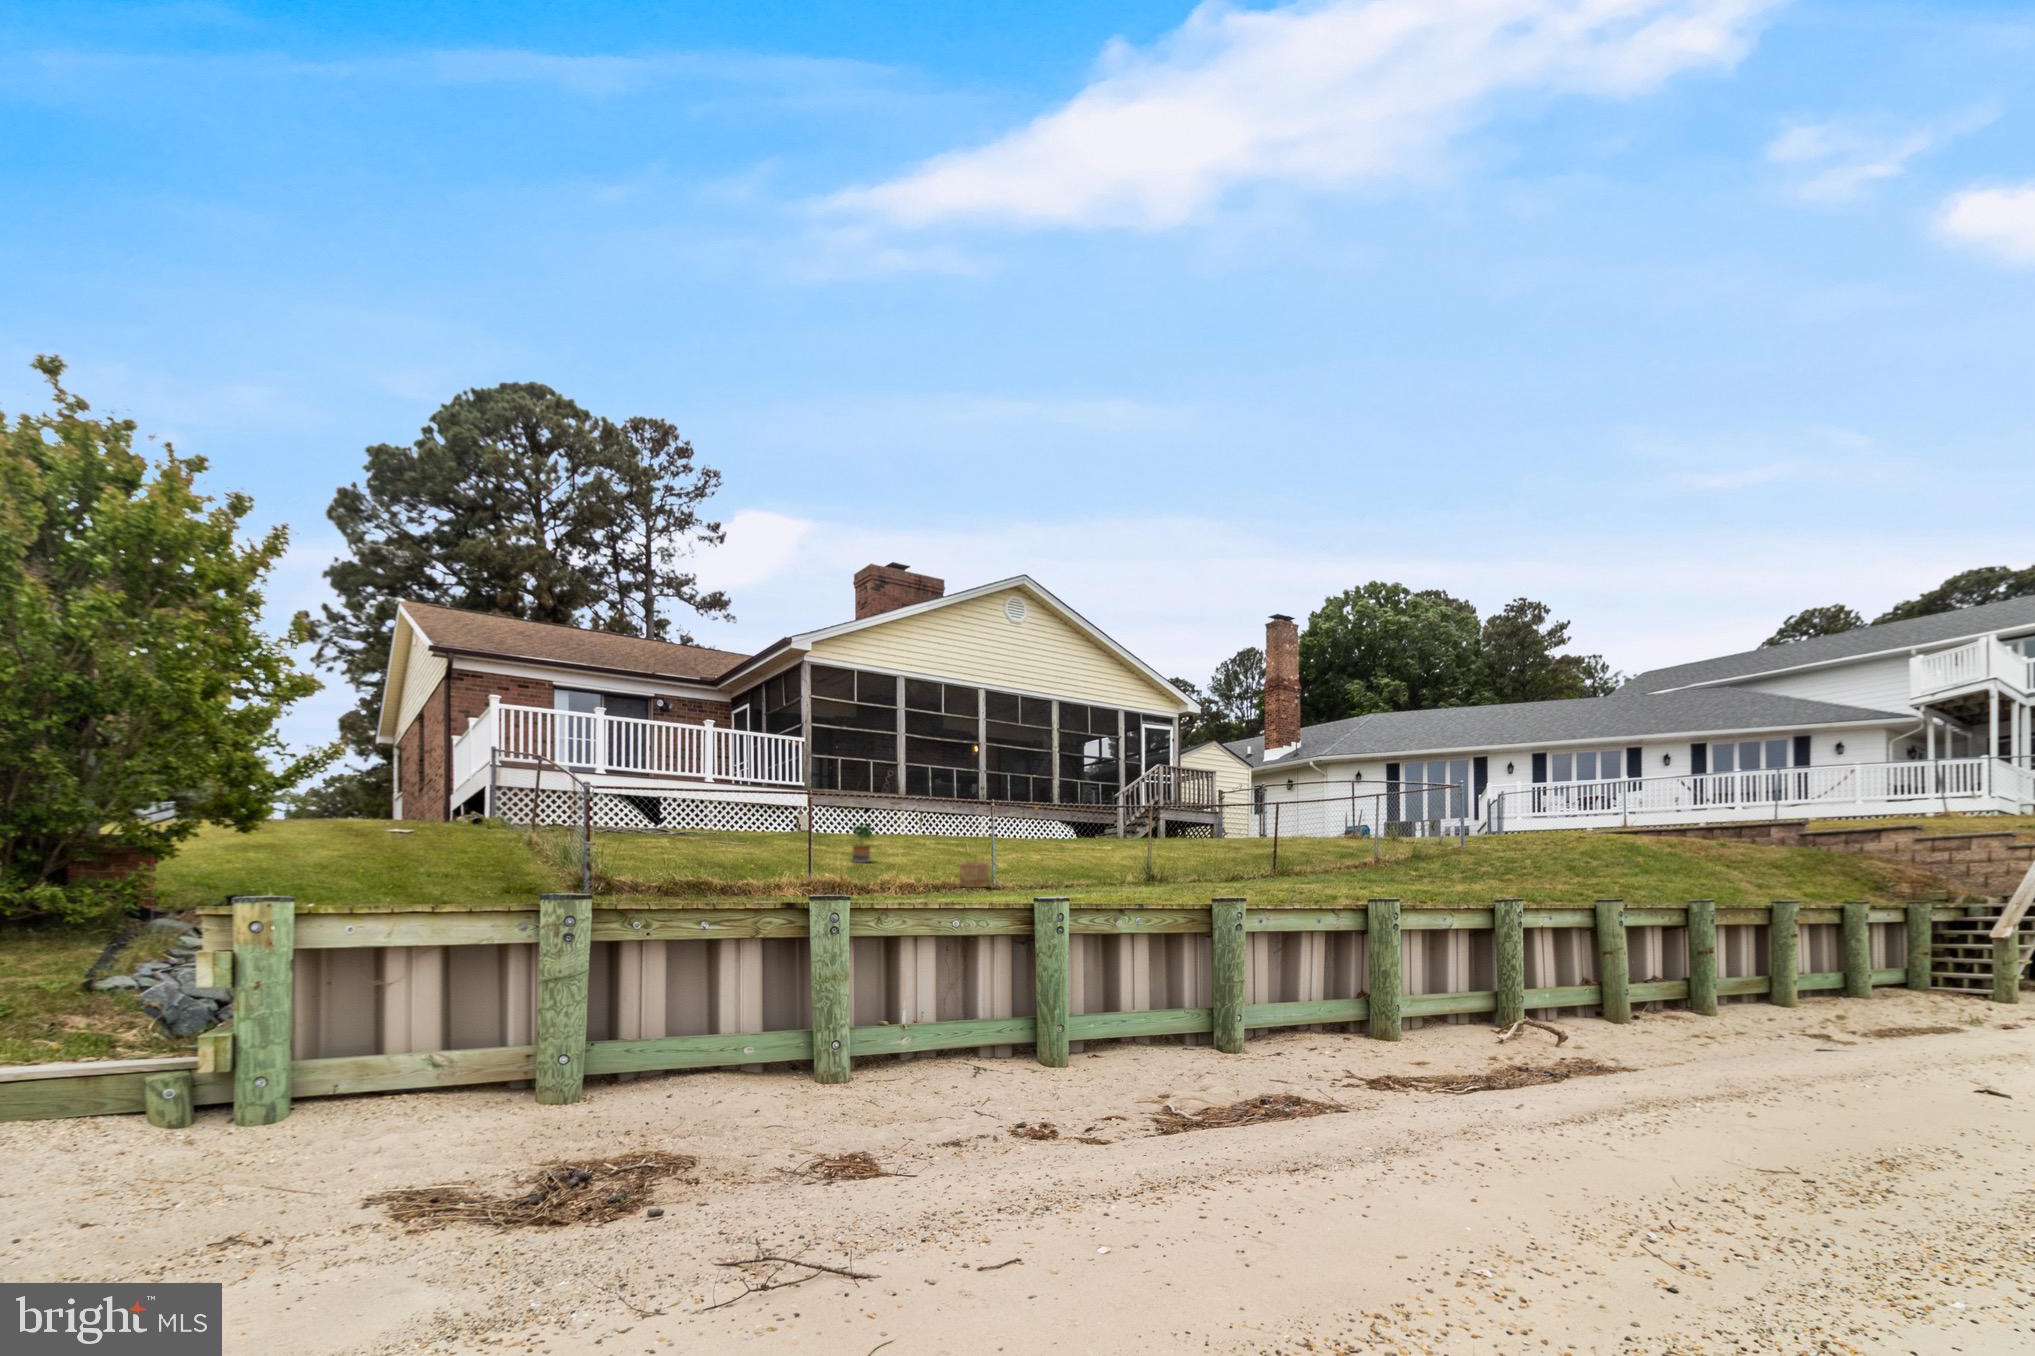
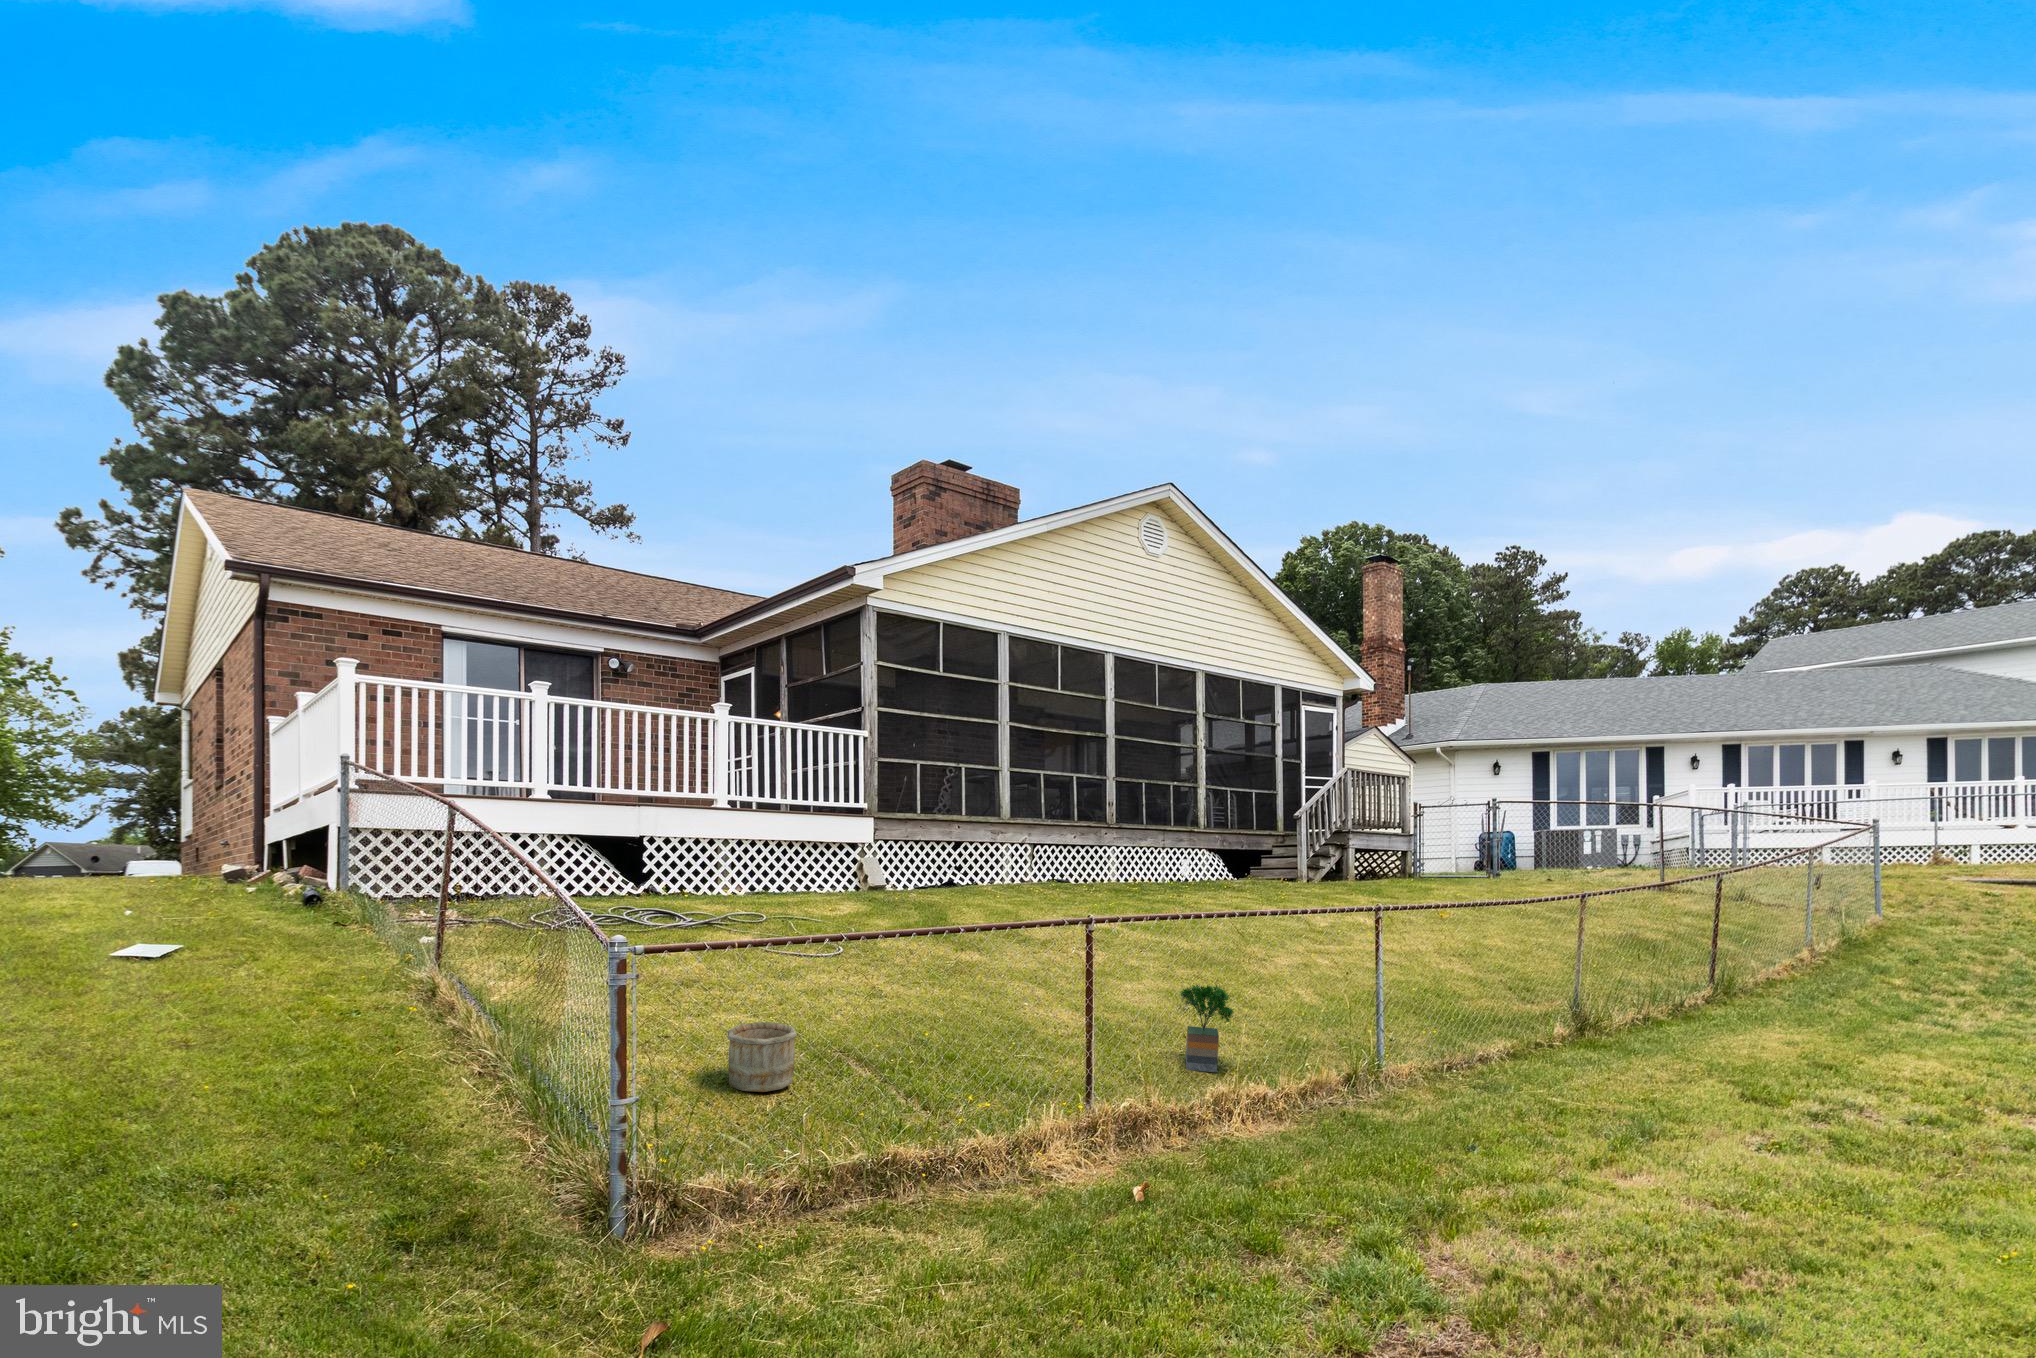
wooden bucket: present [959,862,989,888] -> present [728,1022,797,1092]

